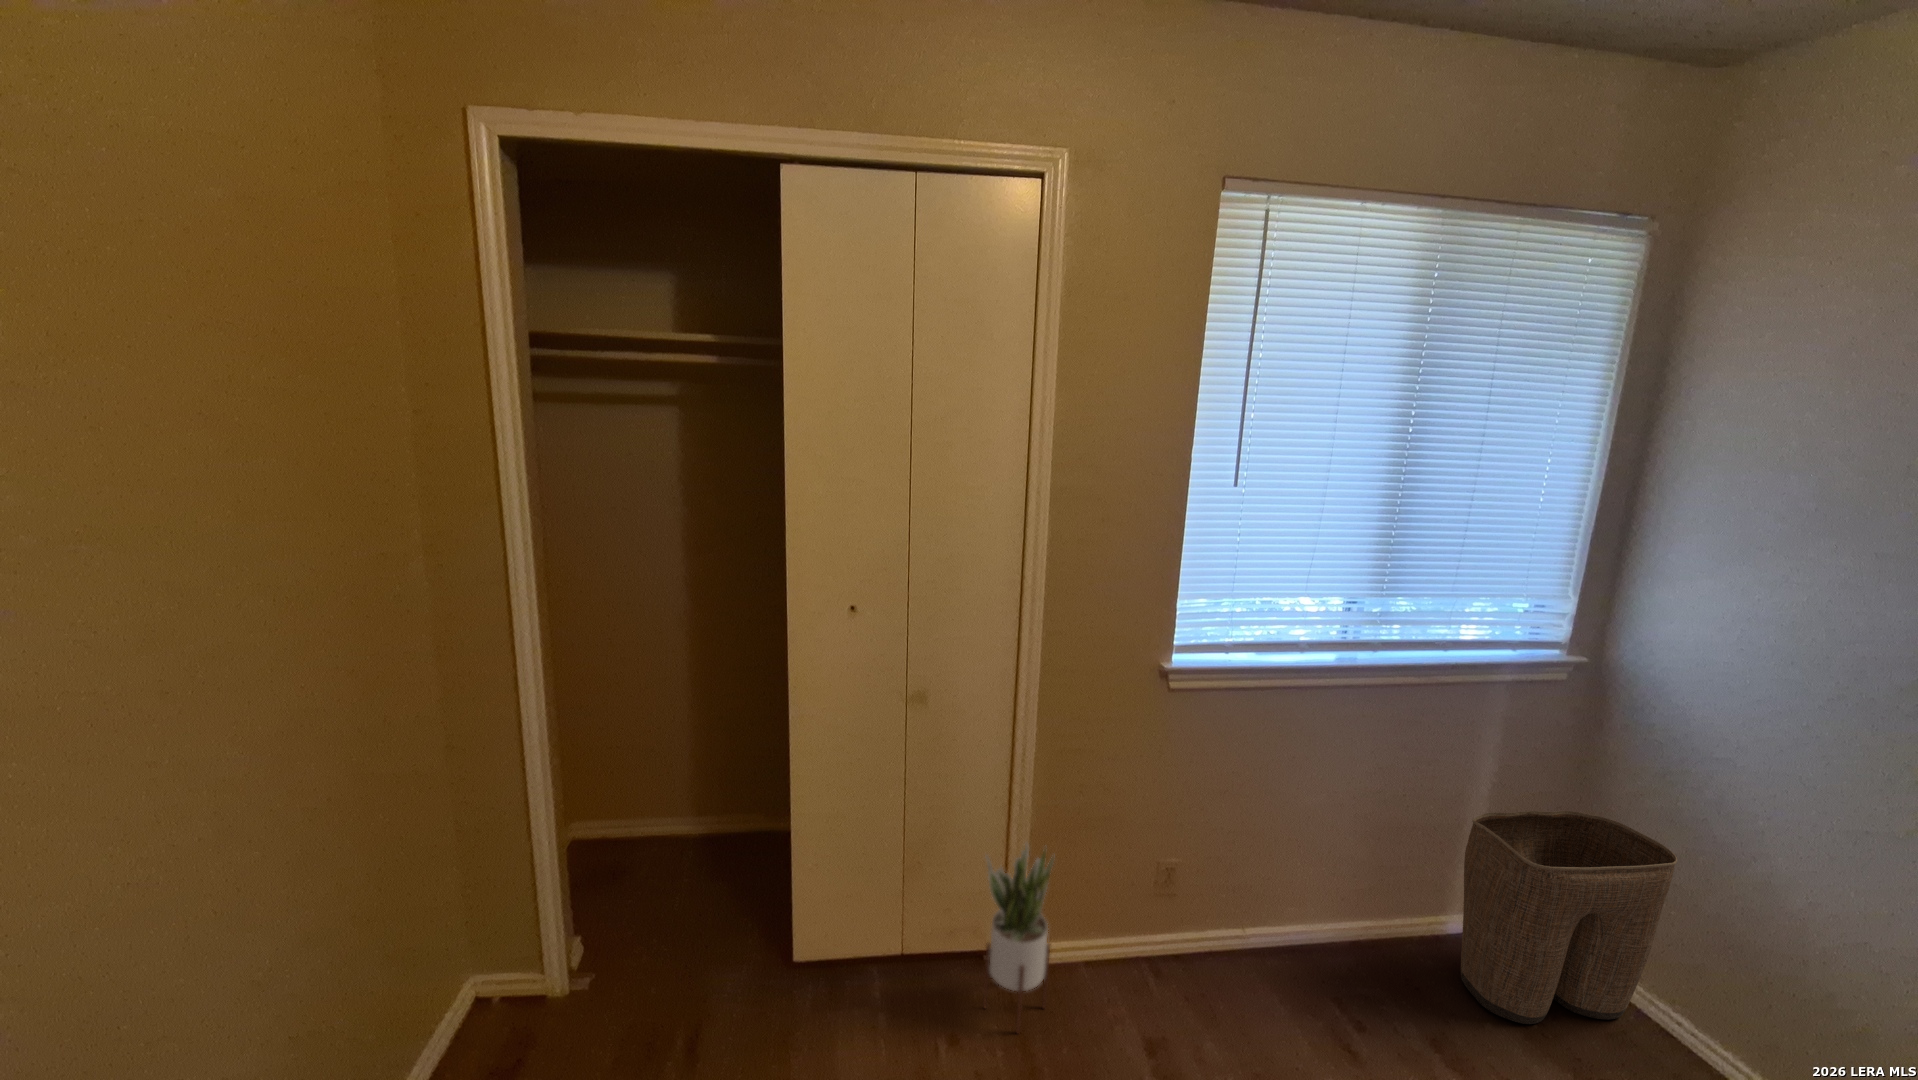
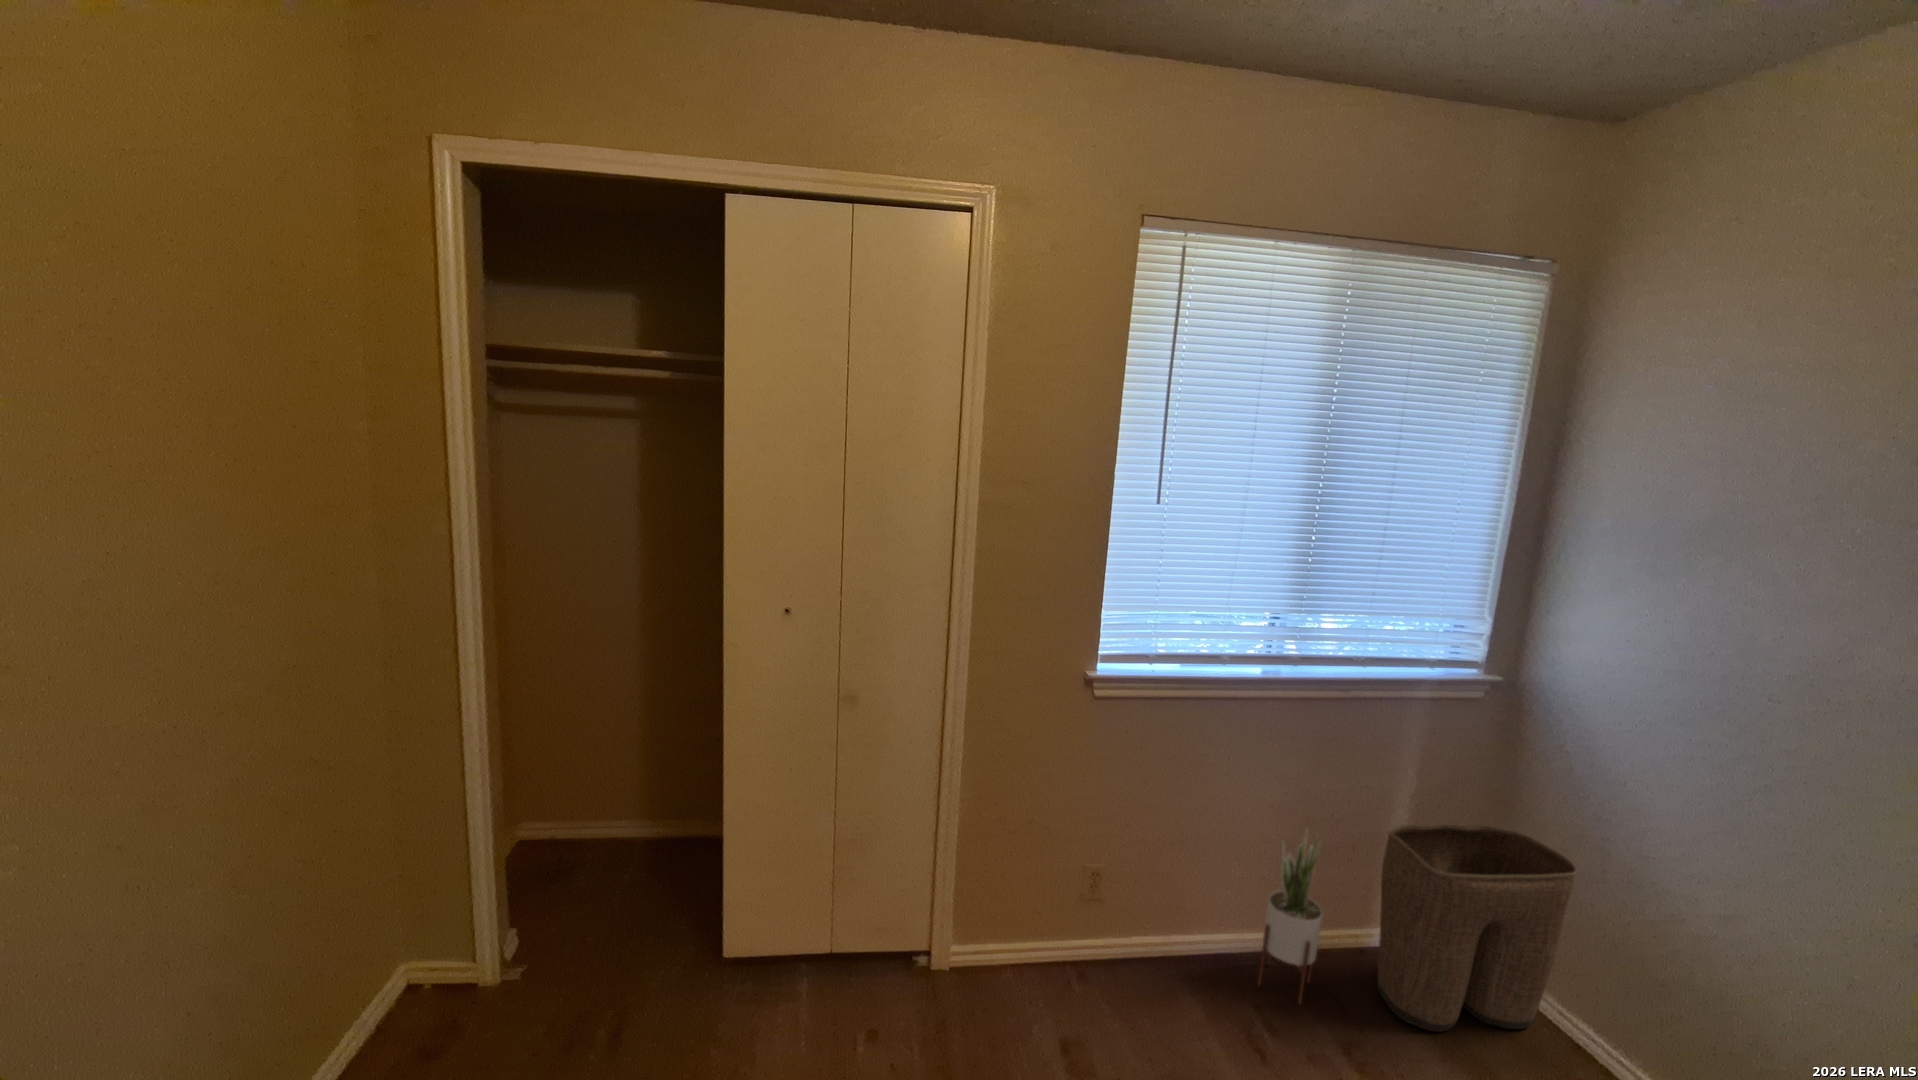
potted plant: present [983,843,1055,1033] -> present [1258,834,1323,1004]

